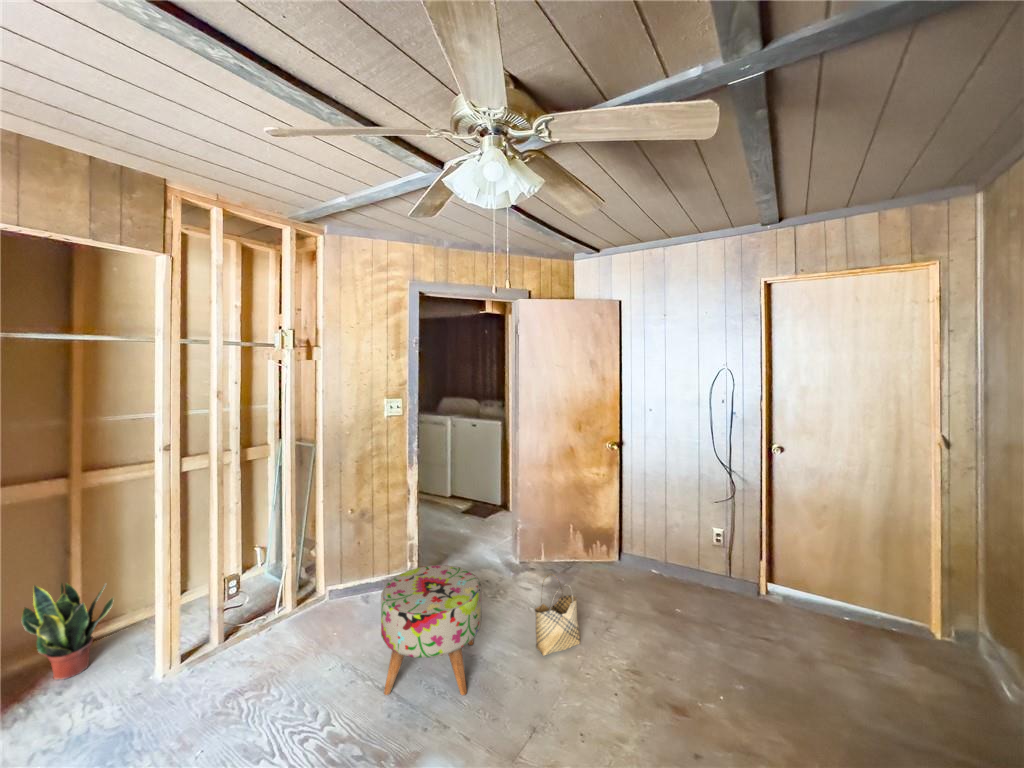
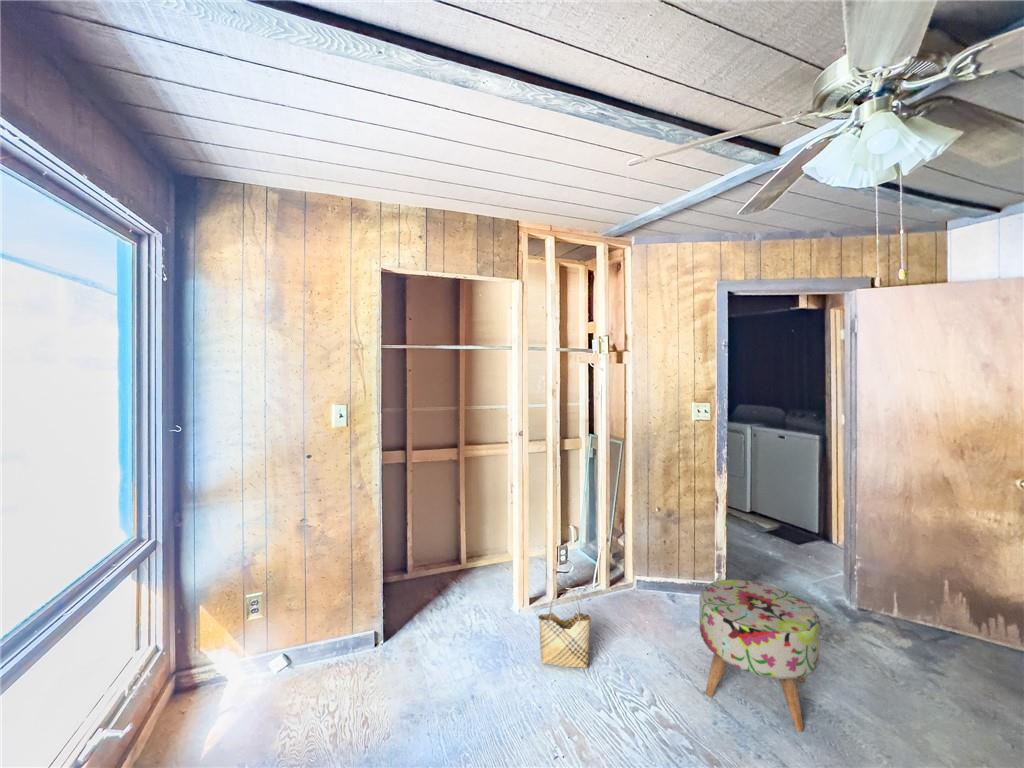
woven basket: present [535,574,580,656] -> present [538,586,591,668]
potted plant: present [22,583,114,680] -> none [439,523,486,594]

